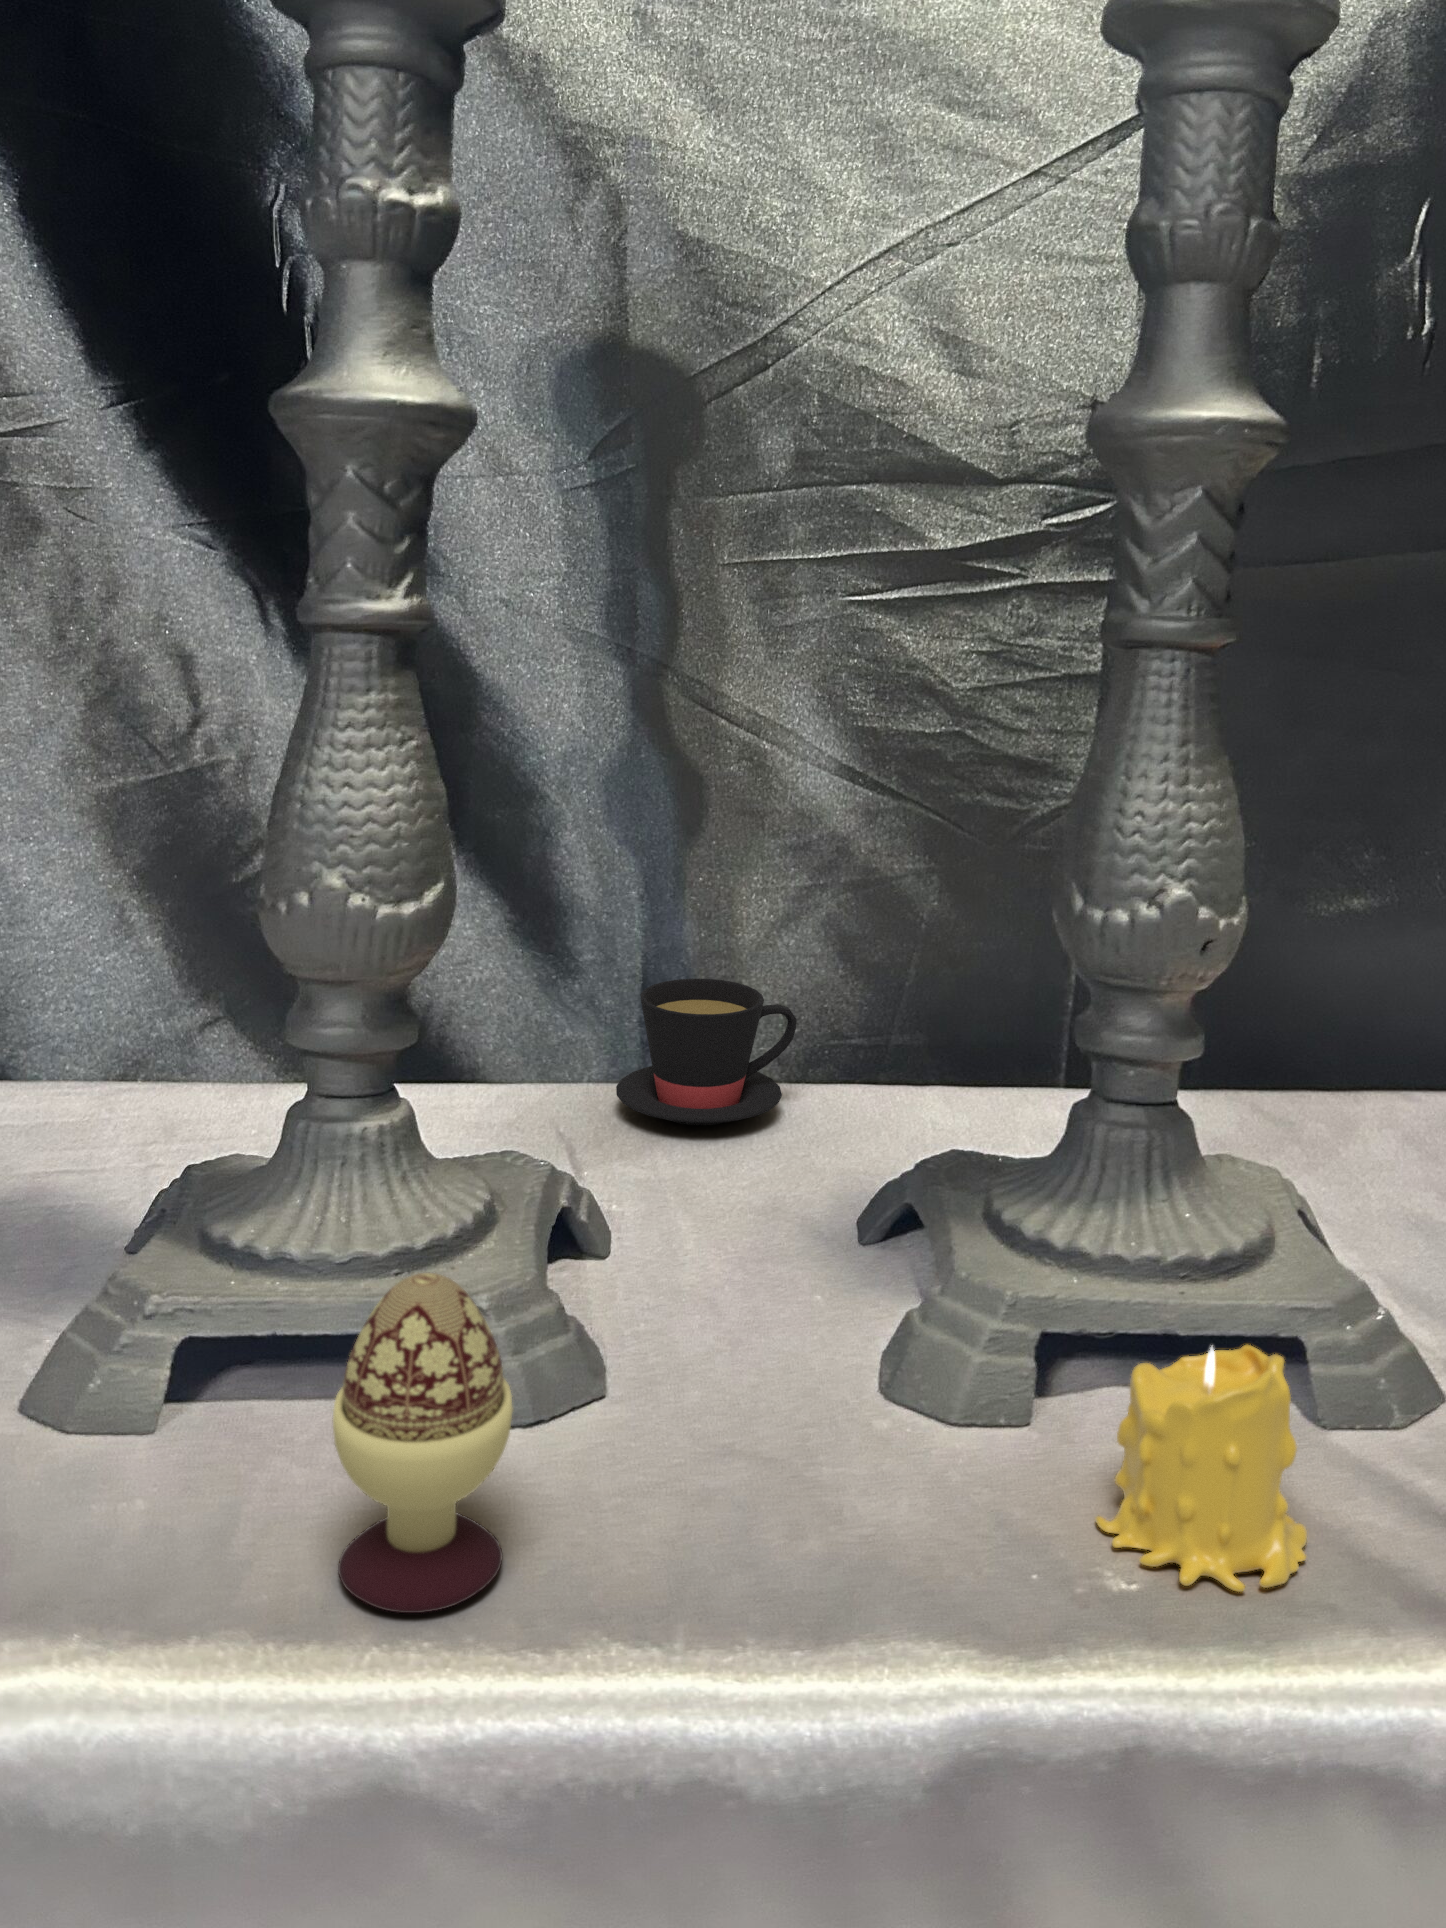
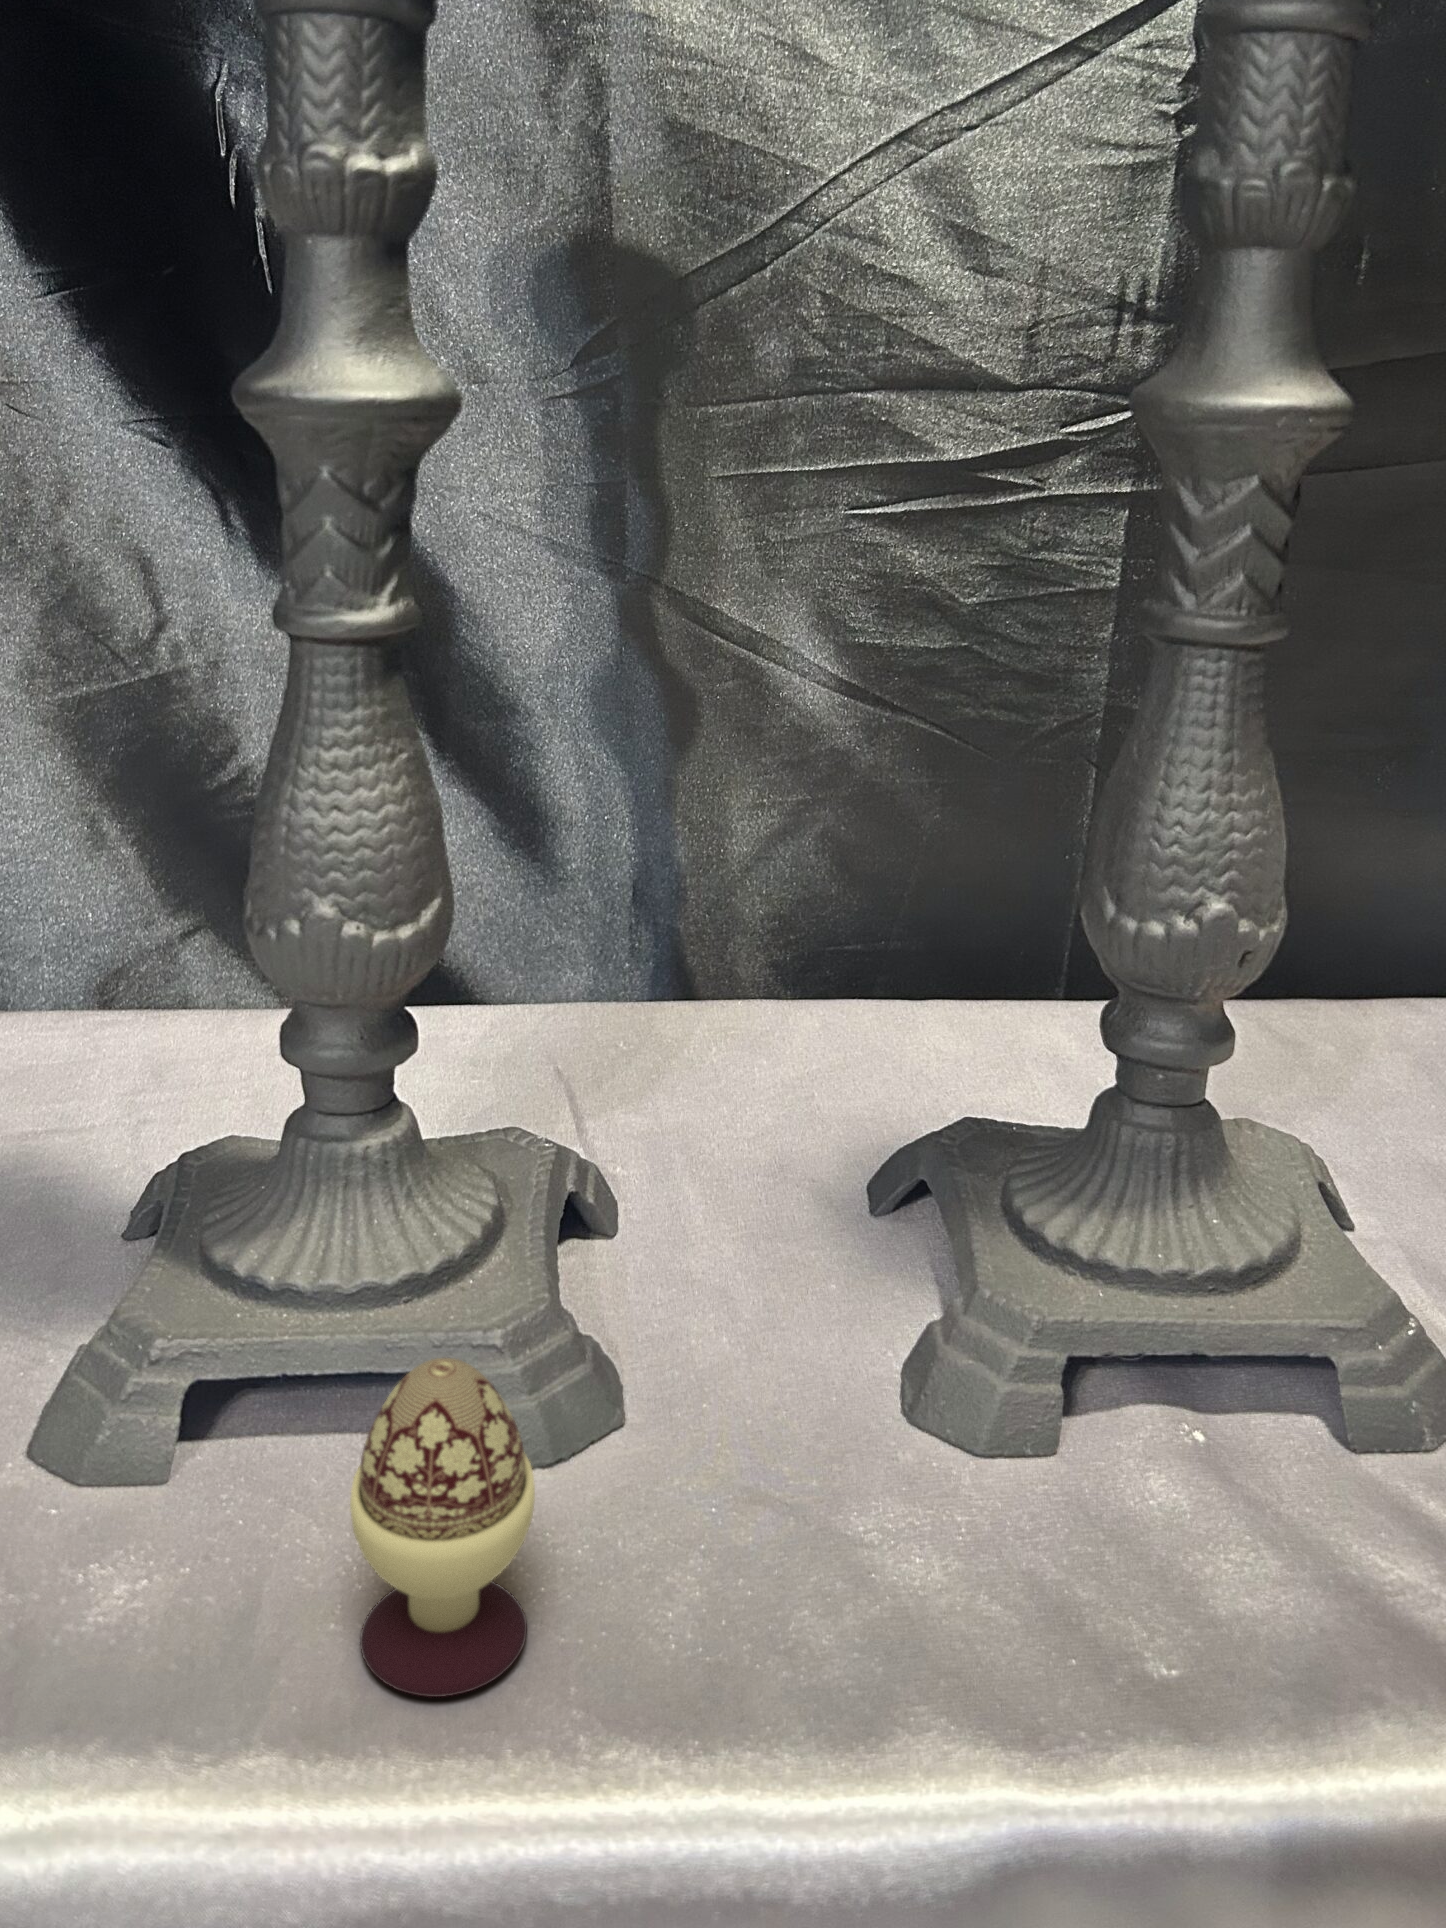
teacup: present [616,979,796,1125] -> none [610,911,796,1070]
candle: present [1096,1345,1307,1592] -> none [1128,1392,1345,1654]

